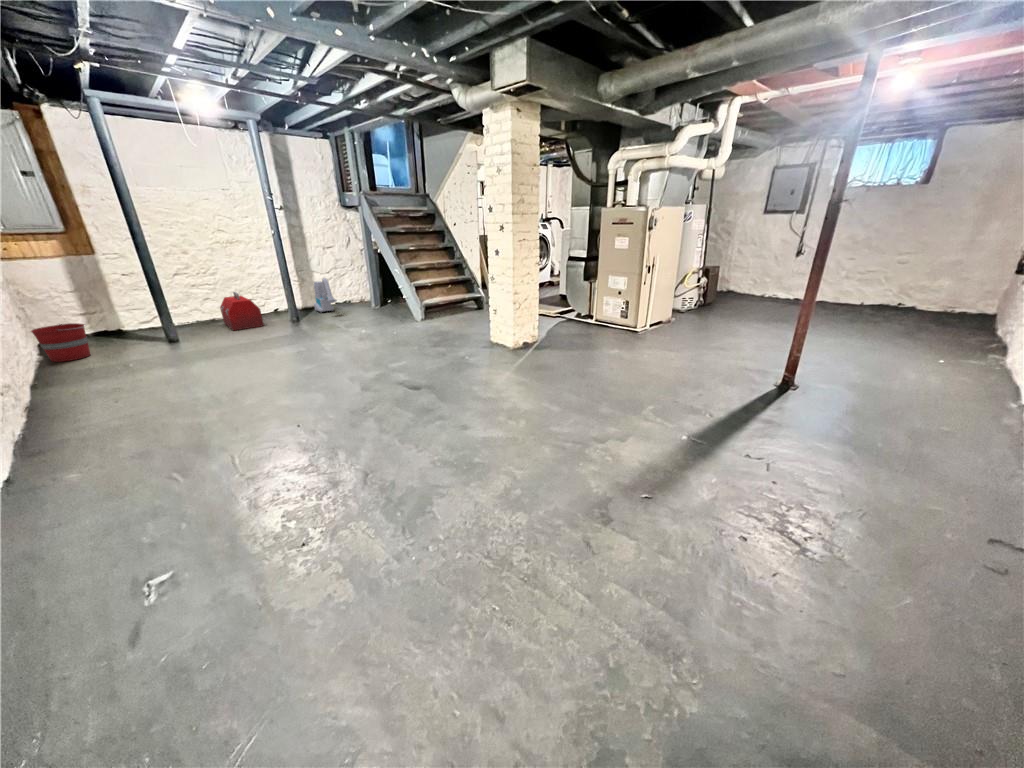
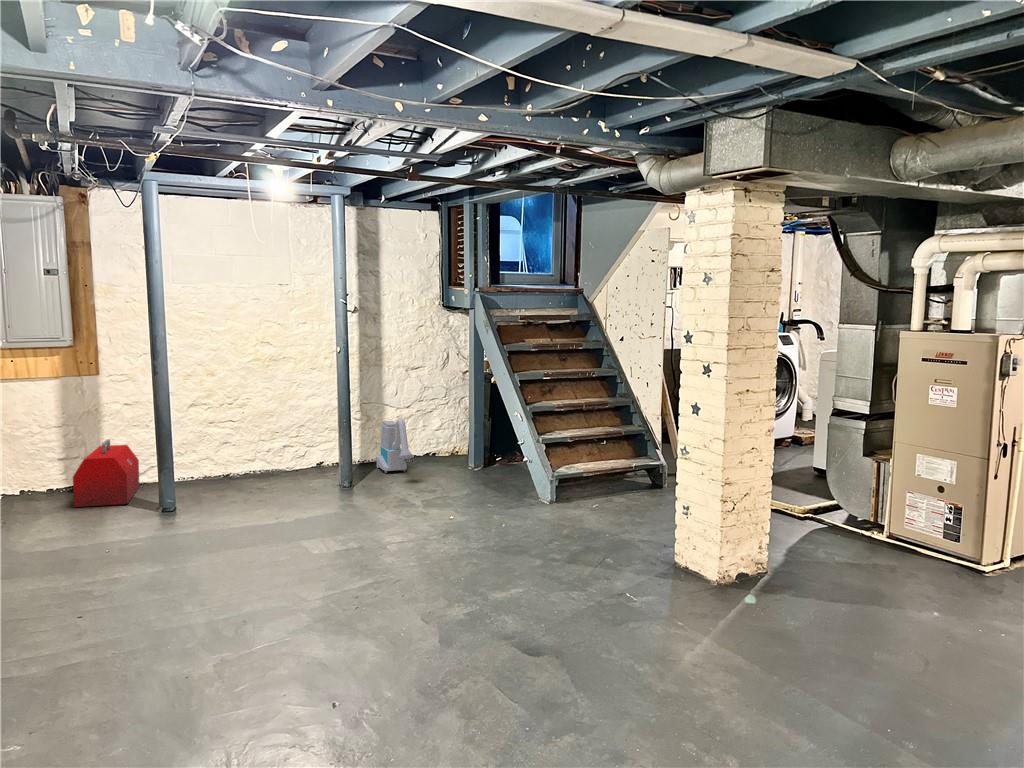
toolbox: present [220,292,264,330] -> present [73,439,140,507]
bucket: present [31,323,91,362] -> none [9,473,73,530]

